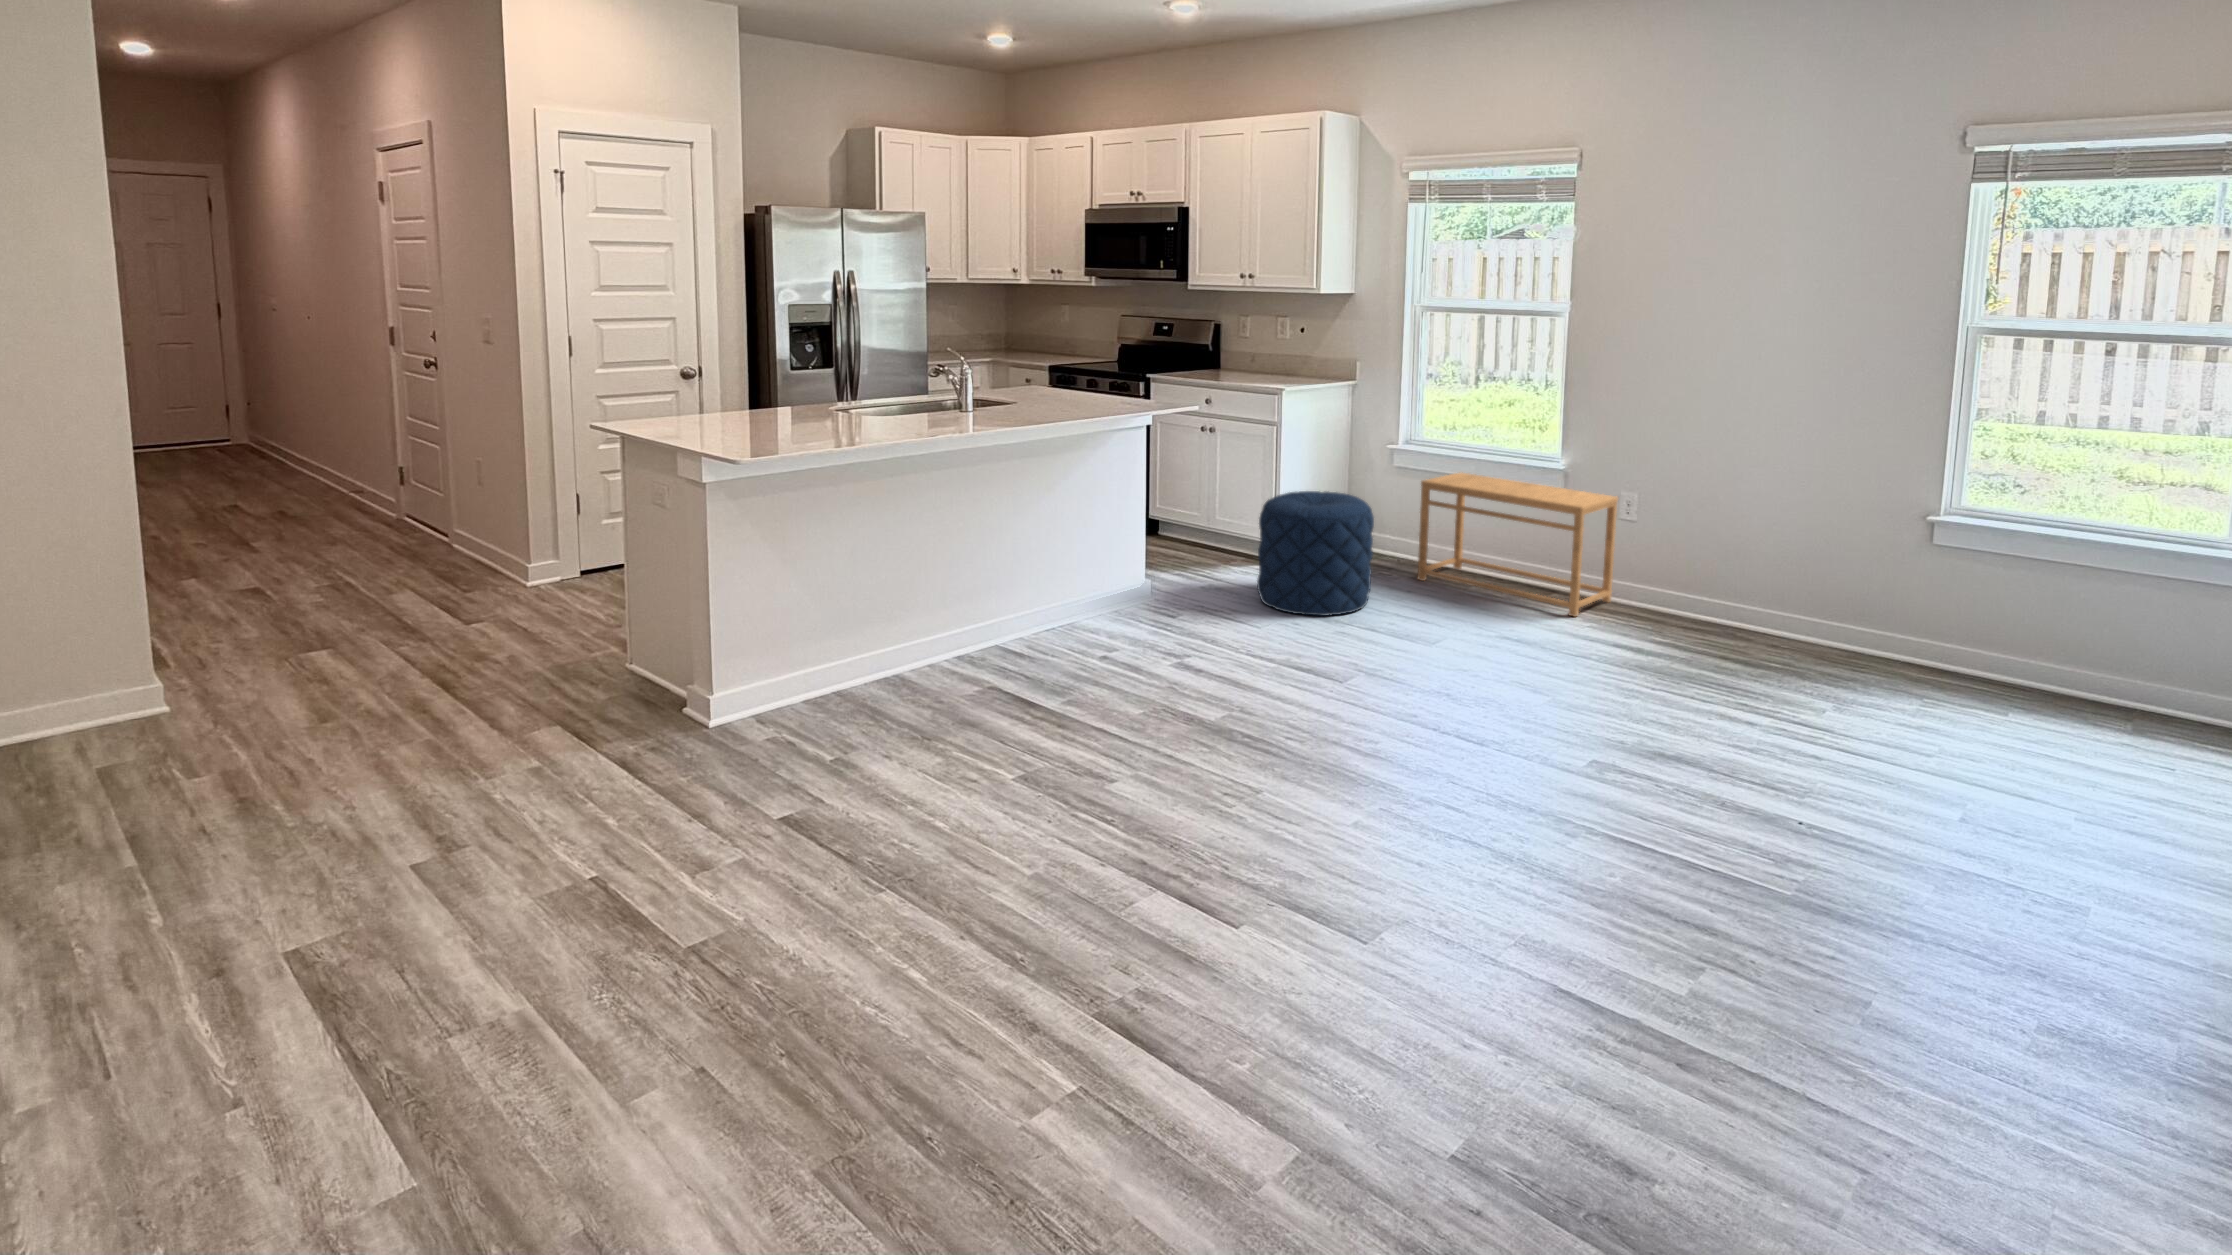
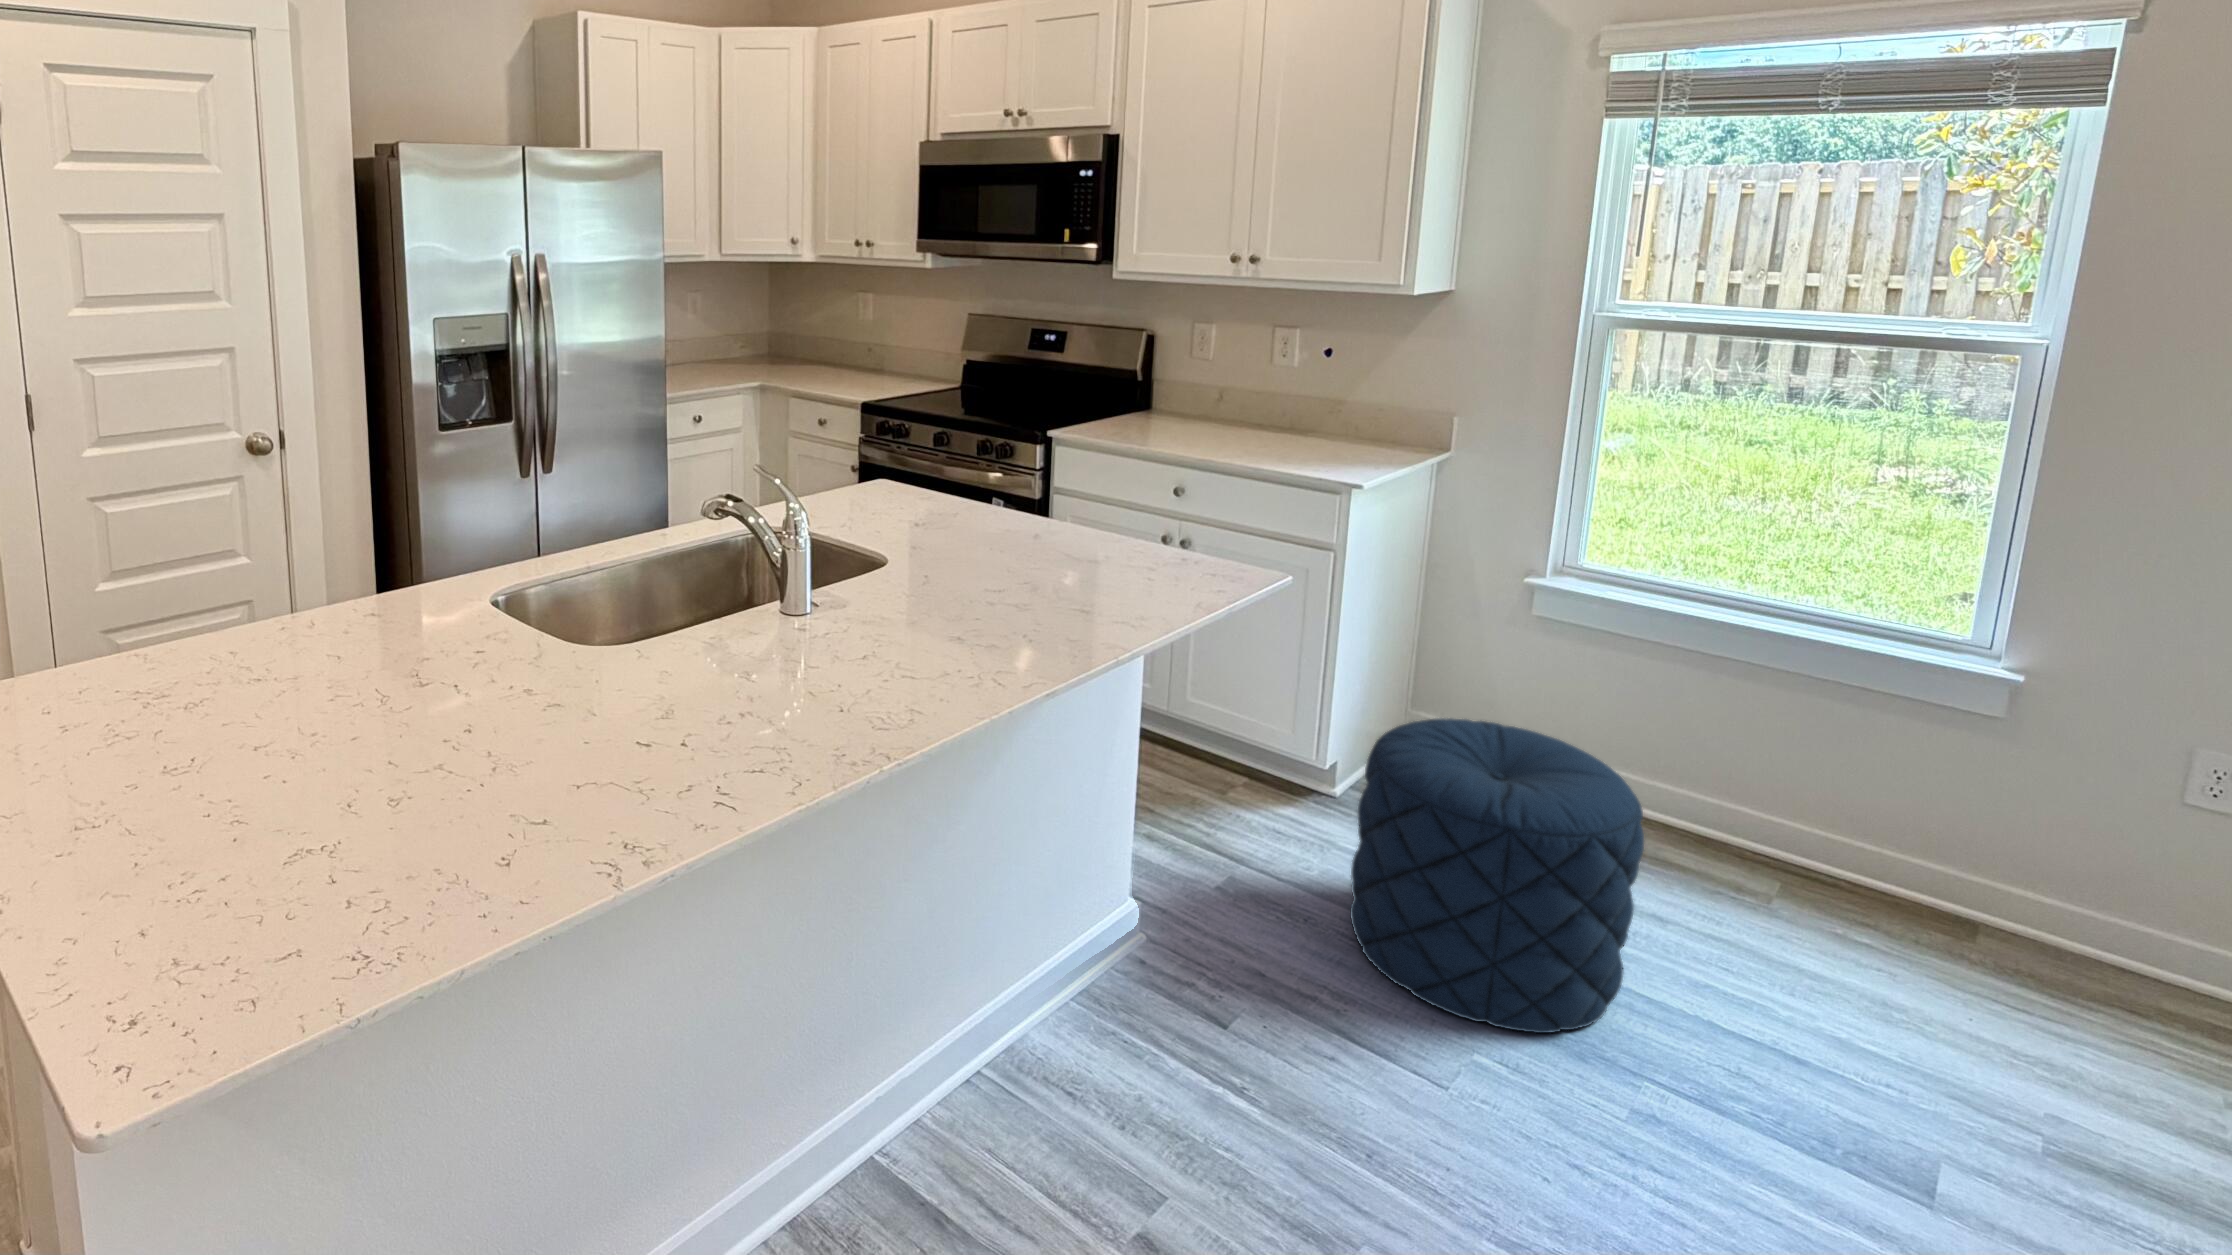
side table: present [1418,472,1618,616] -> none [1637,652,2202,1060]

